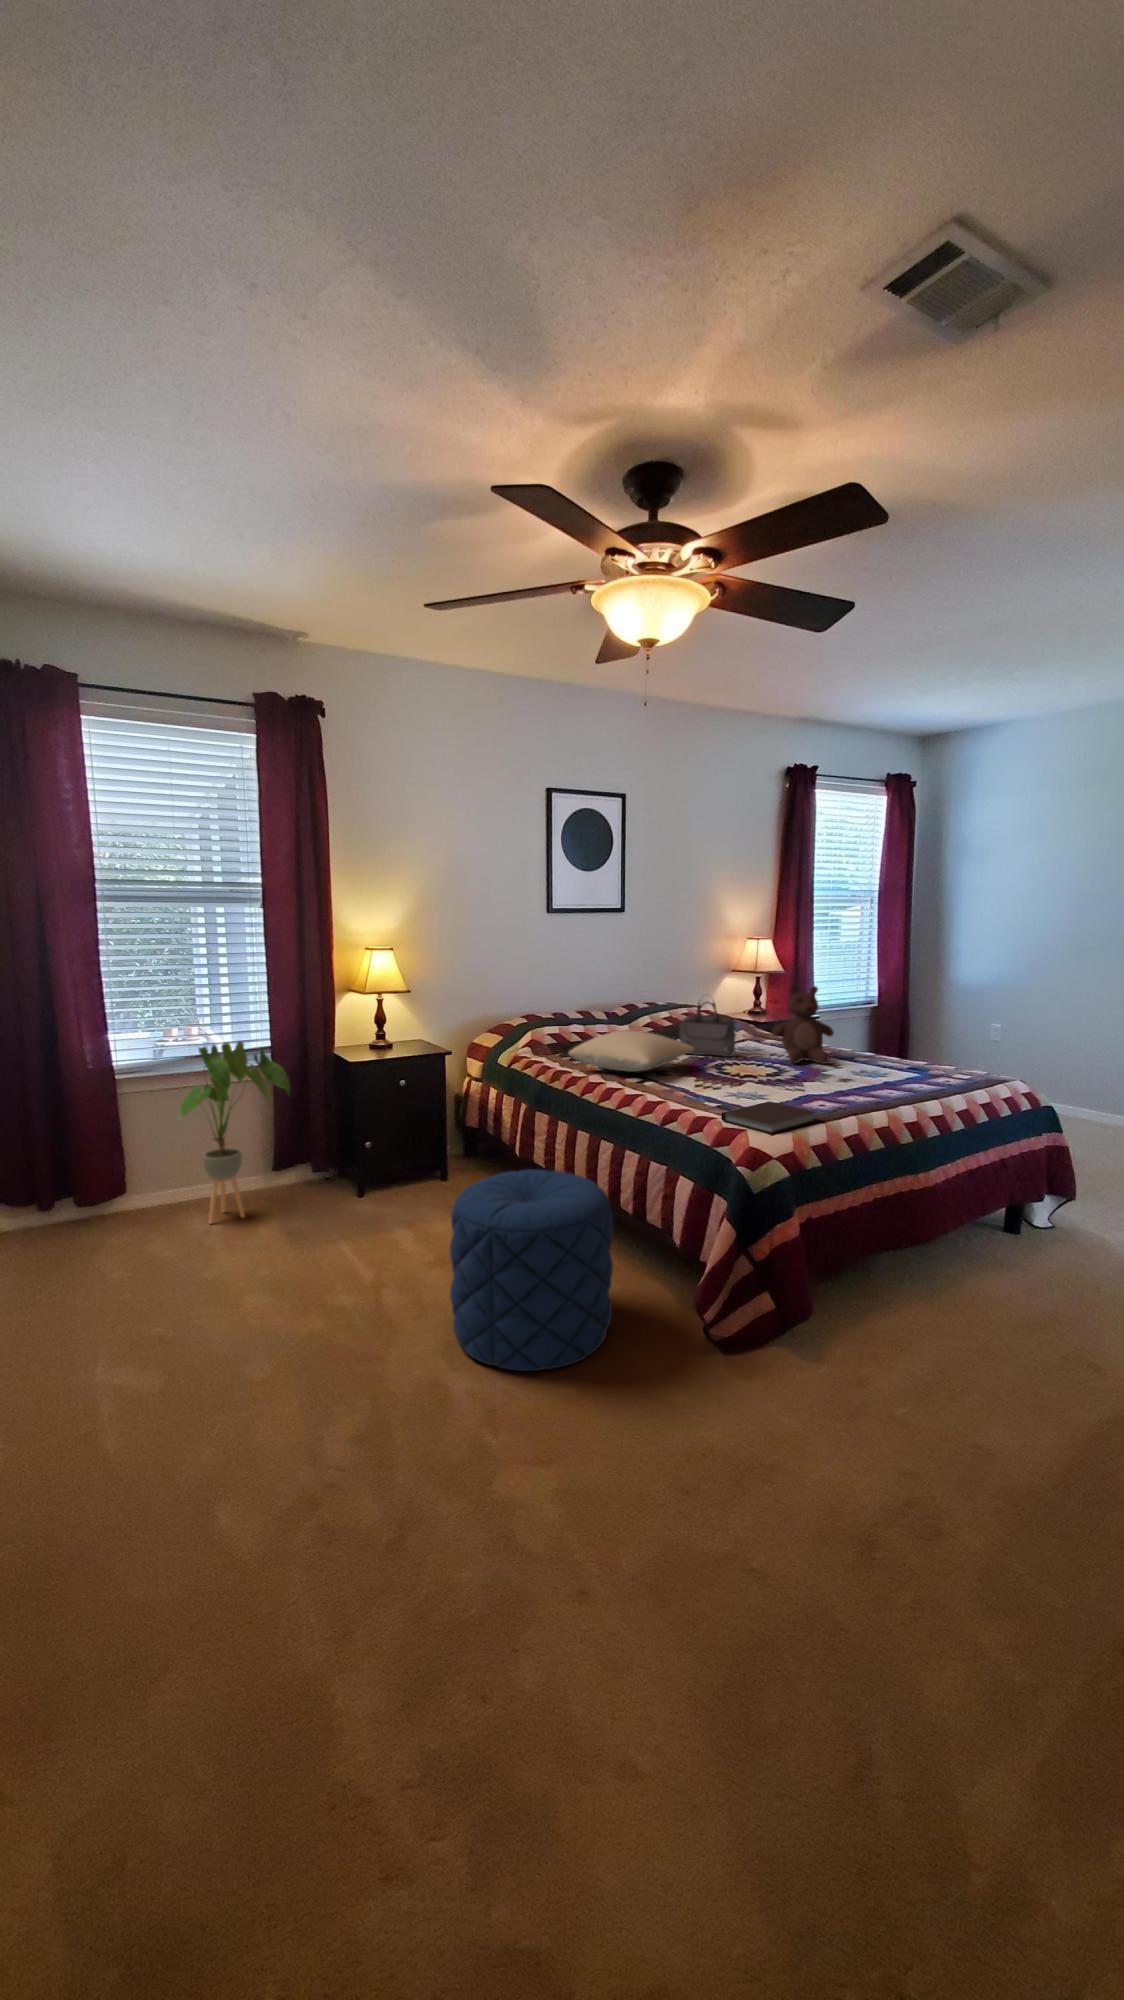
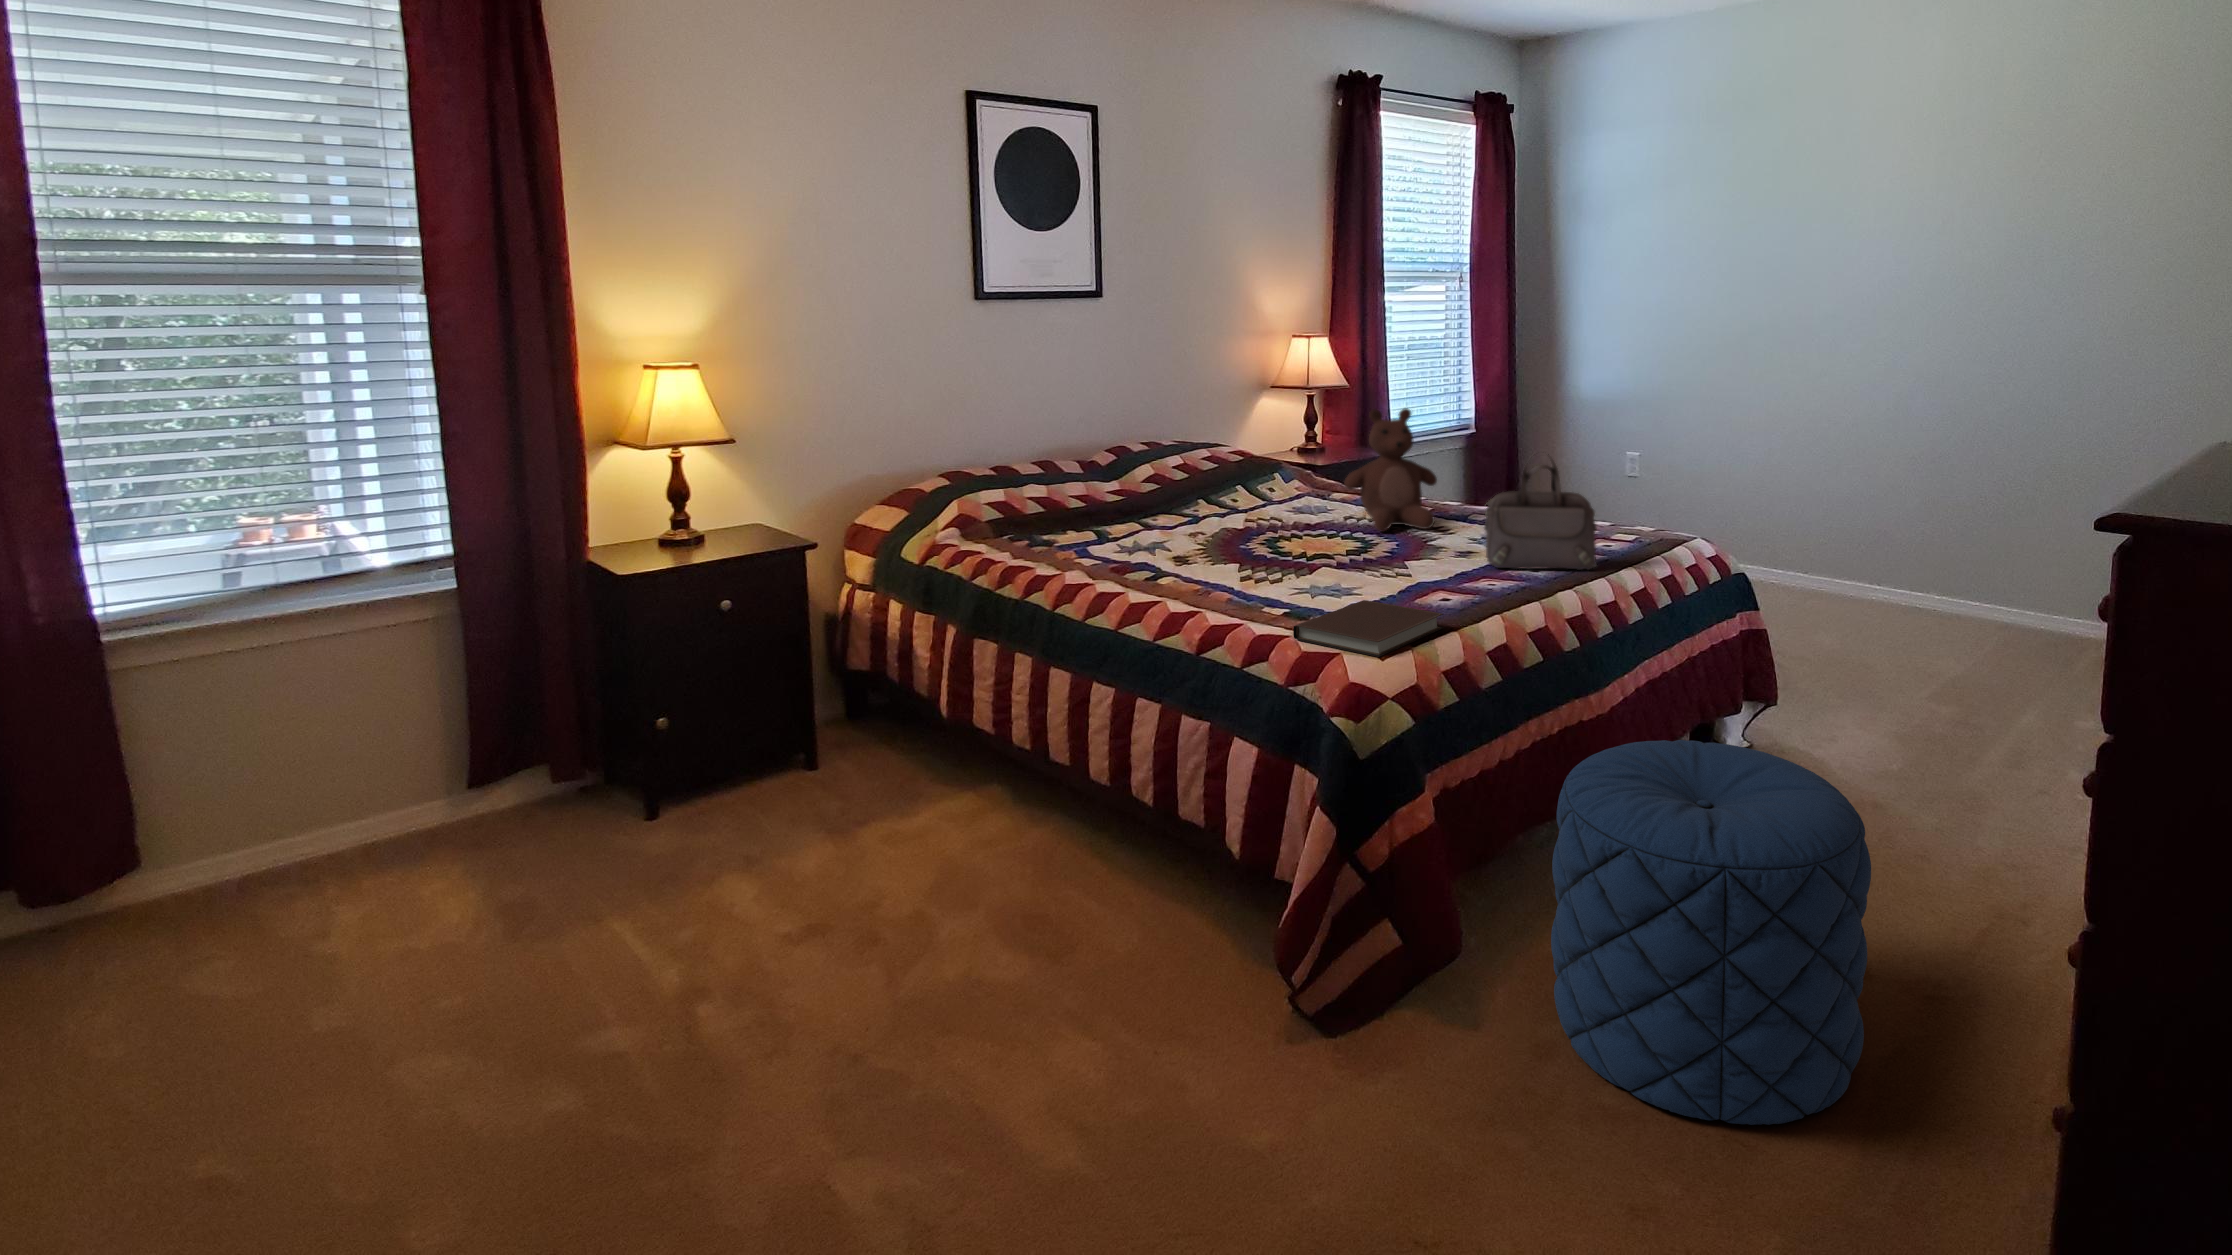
handbag: present [679,1002,736,1057] -> present [1484,454,1597,570]
pillow: present [569,1030,695,1072] -> none [1024,492,1229,560]
house plant: present [180,1041,290,1223] -> none [273,549,510,899]
pouf: present [450,1169,613,1371] -> present [1551,740,1871,1125]

